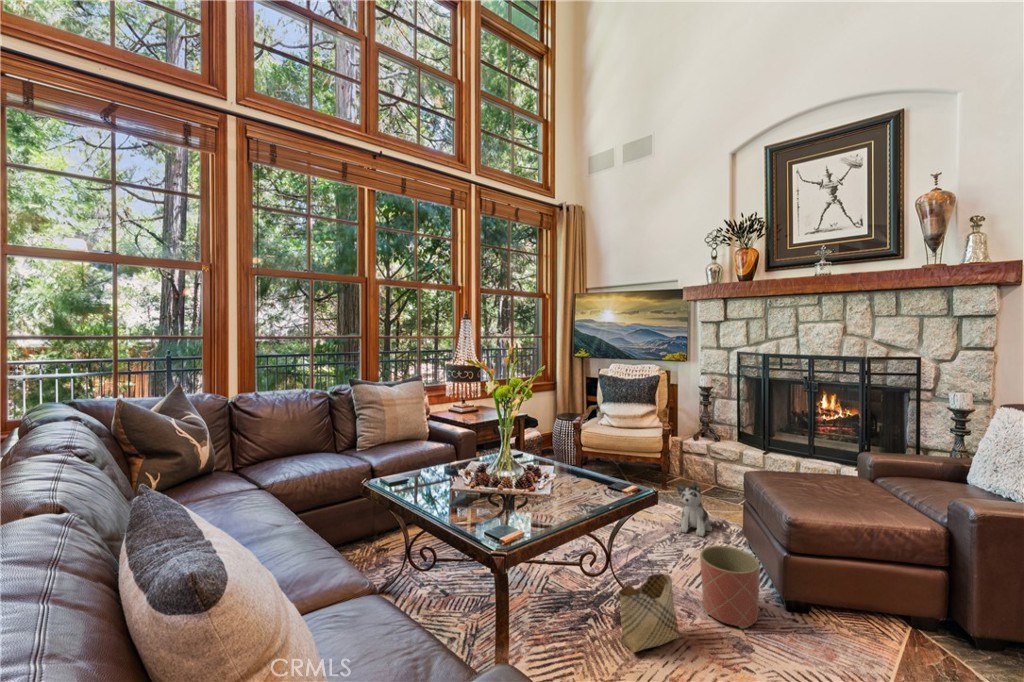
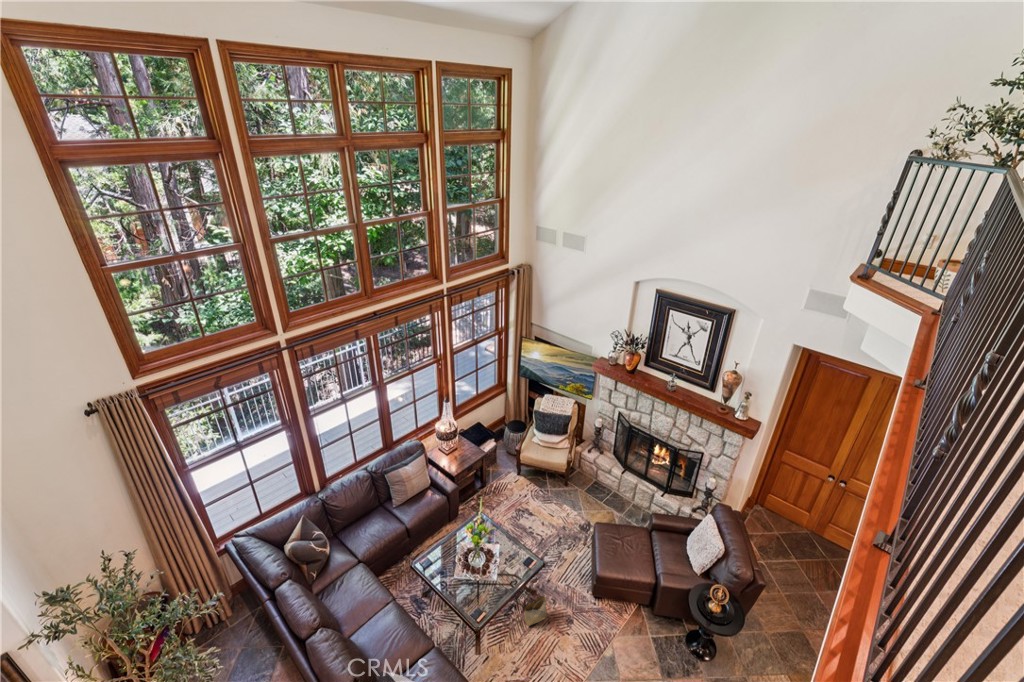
plush toy: present [676,481,712,536] -> none [561,523,577,548]
planter: present [700,546,760,629] -> none [560,577,582,611]

